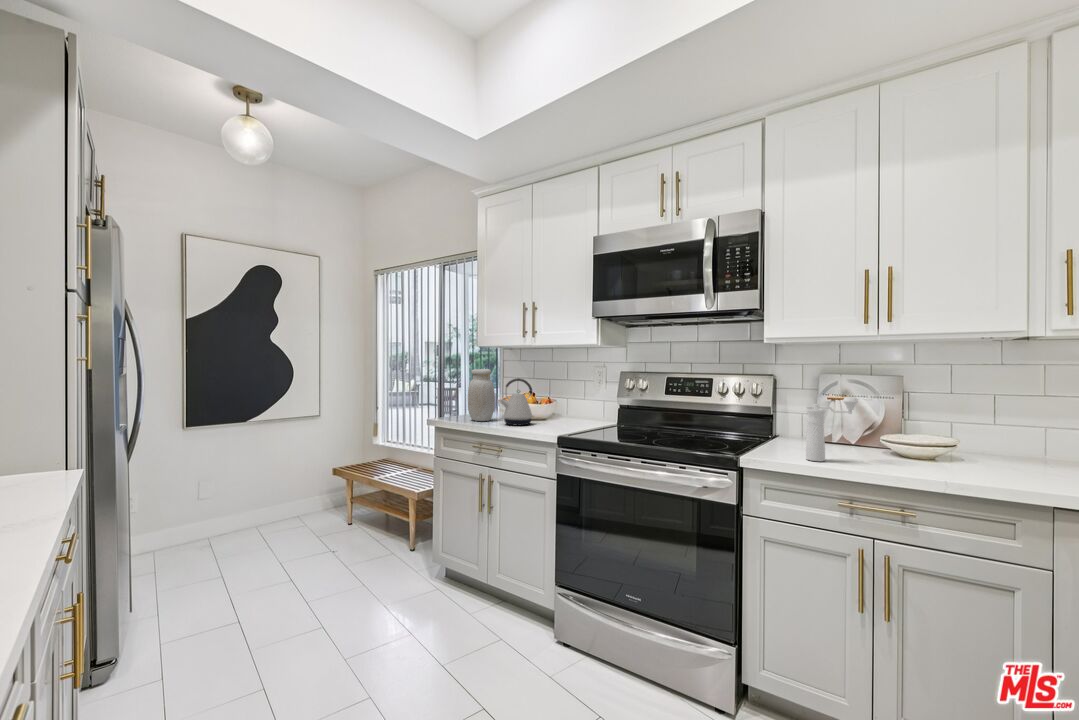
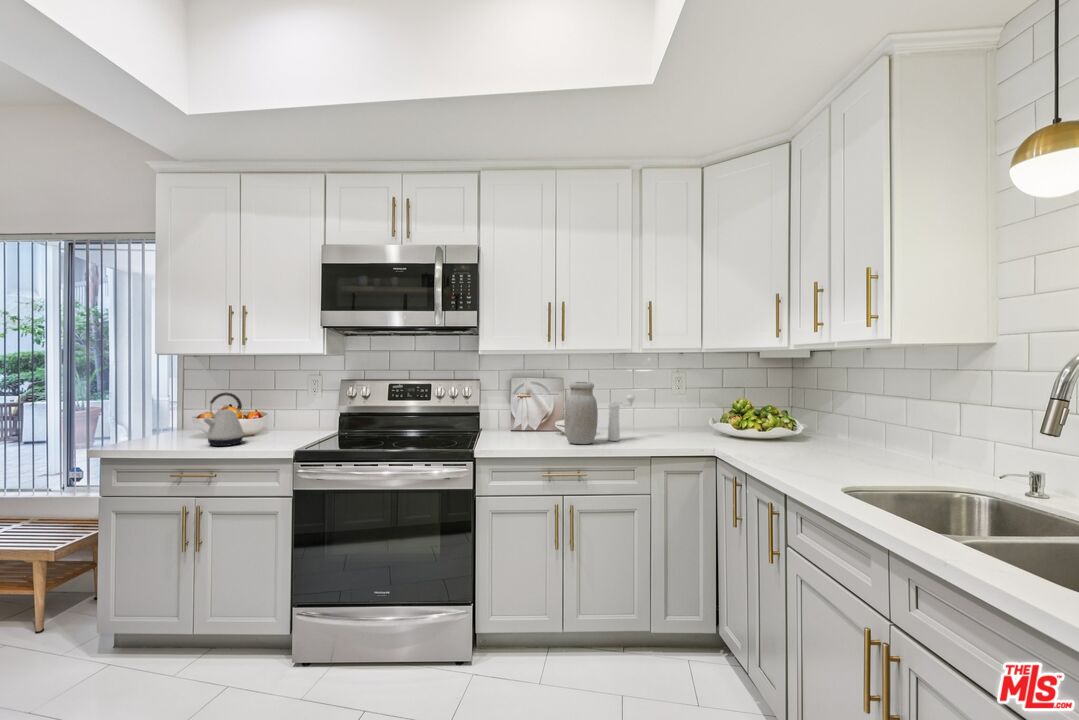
jar: present [468,369,495,421] -> present [564,382,598,444]
pepper mill: present [806,397,858,461] -> present [608,395,635,441]

